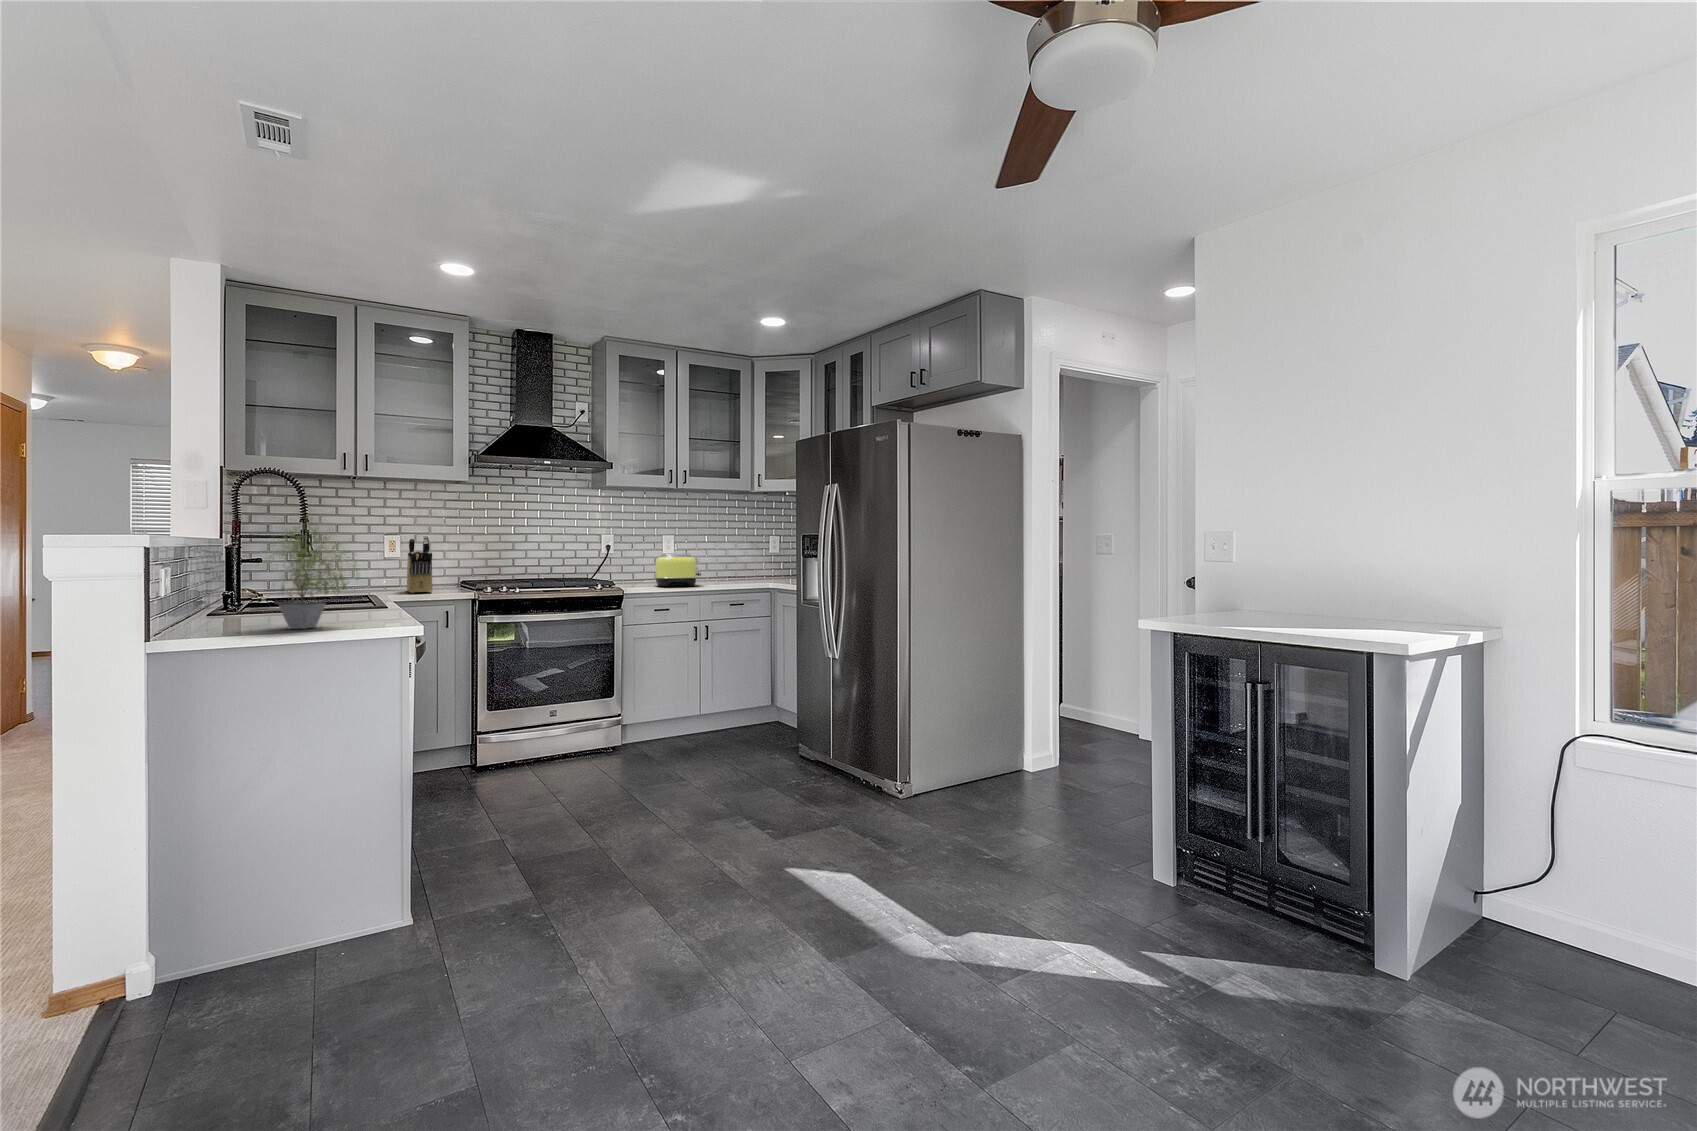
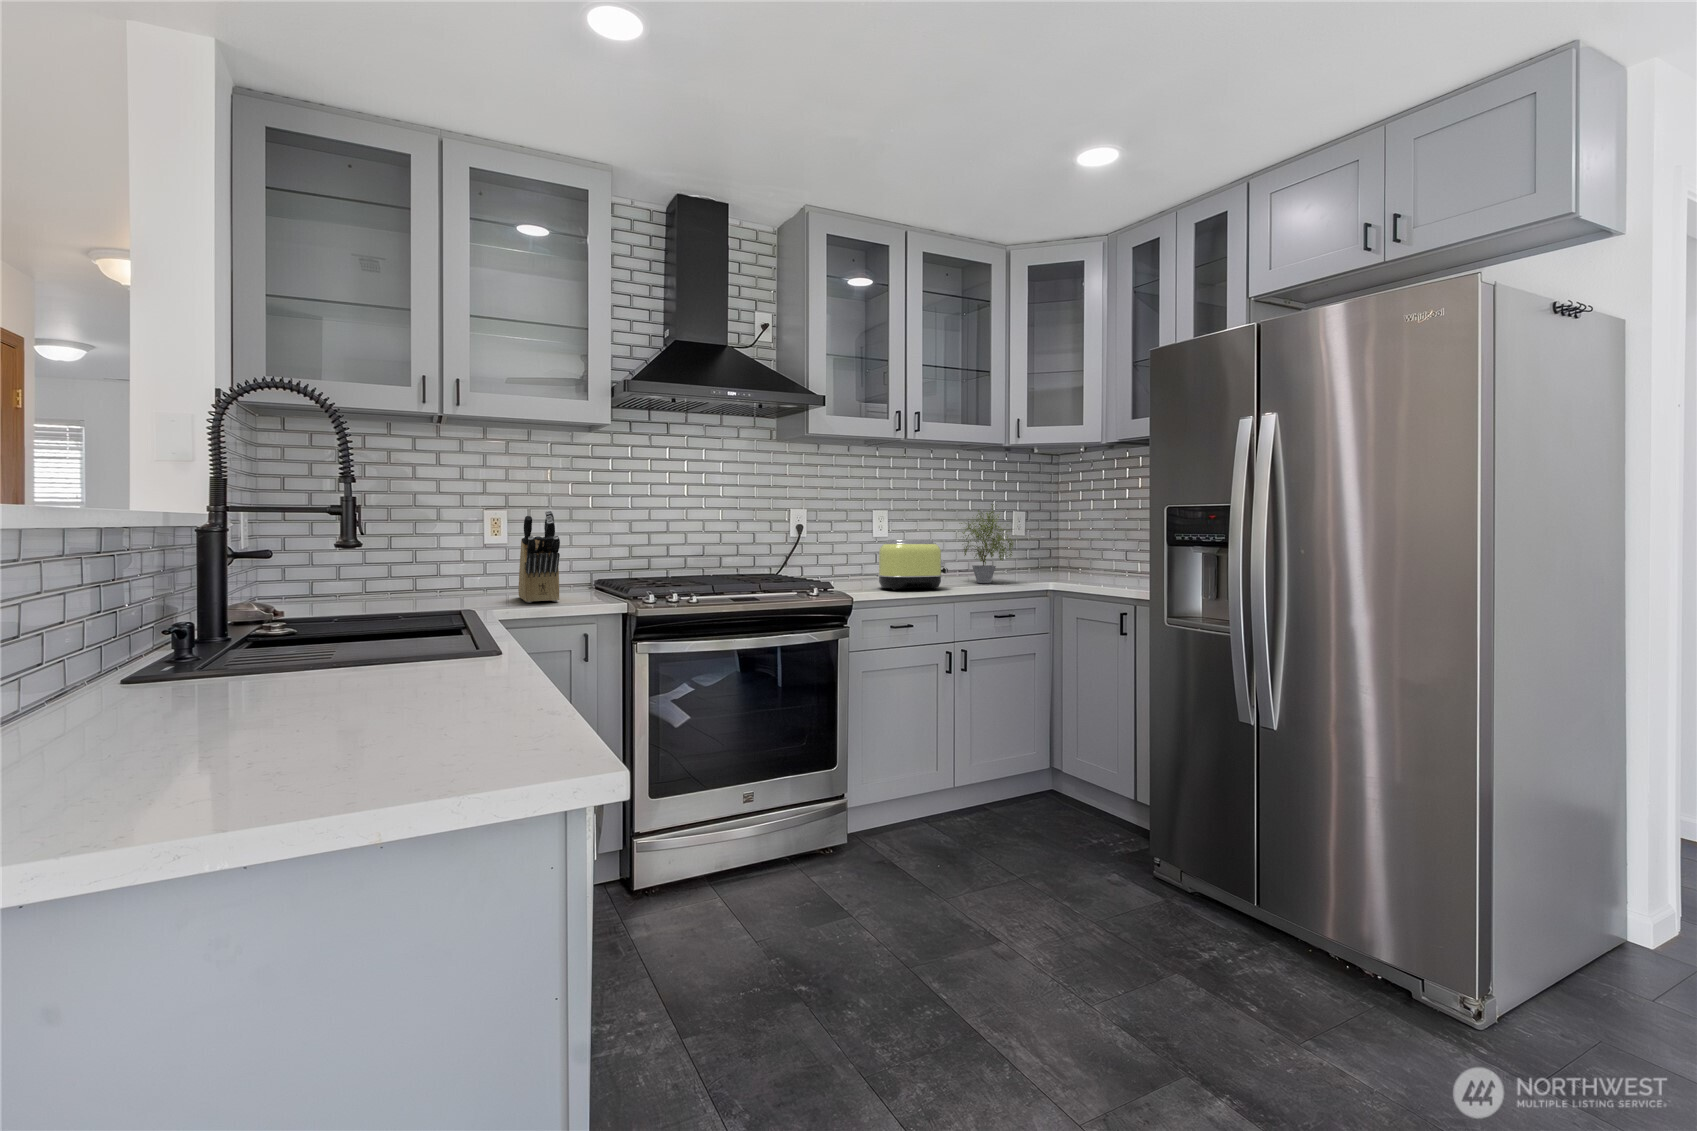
potted plant: present [267,523,359,629] -> present [961,504,1014,583]

